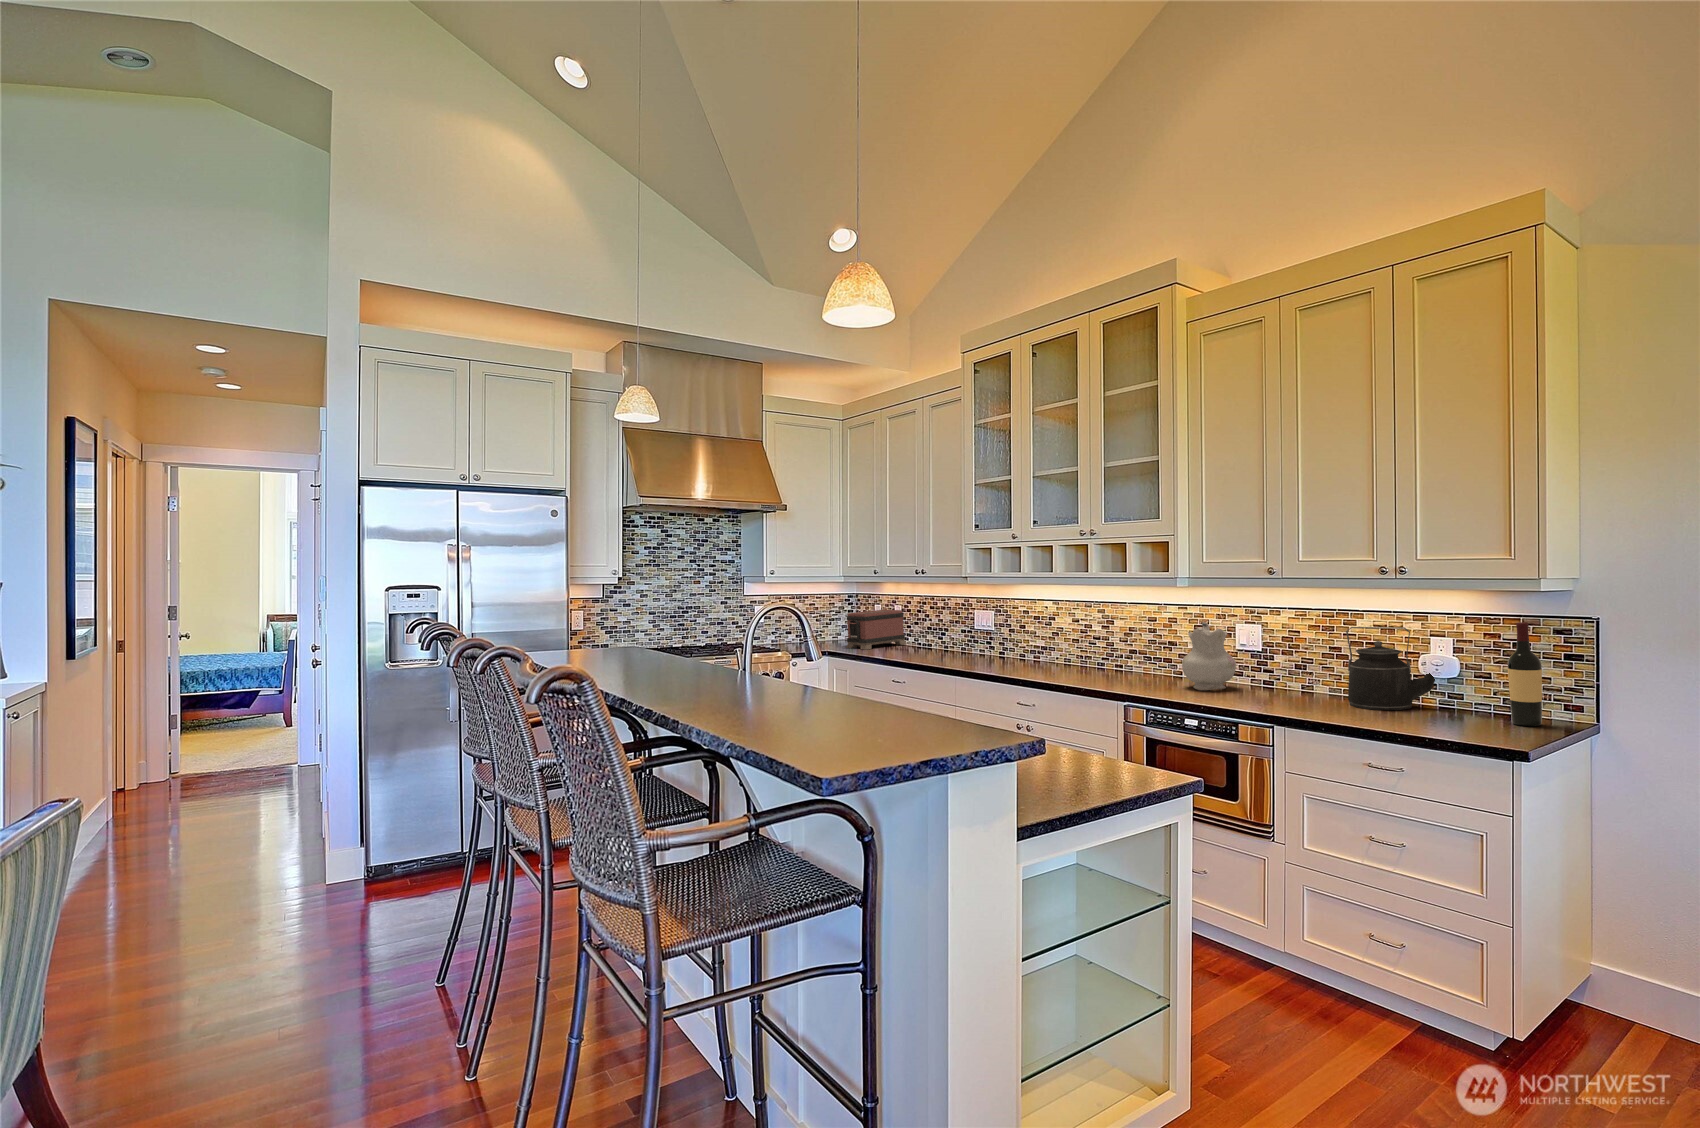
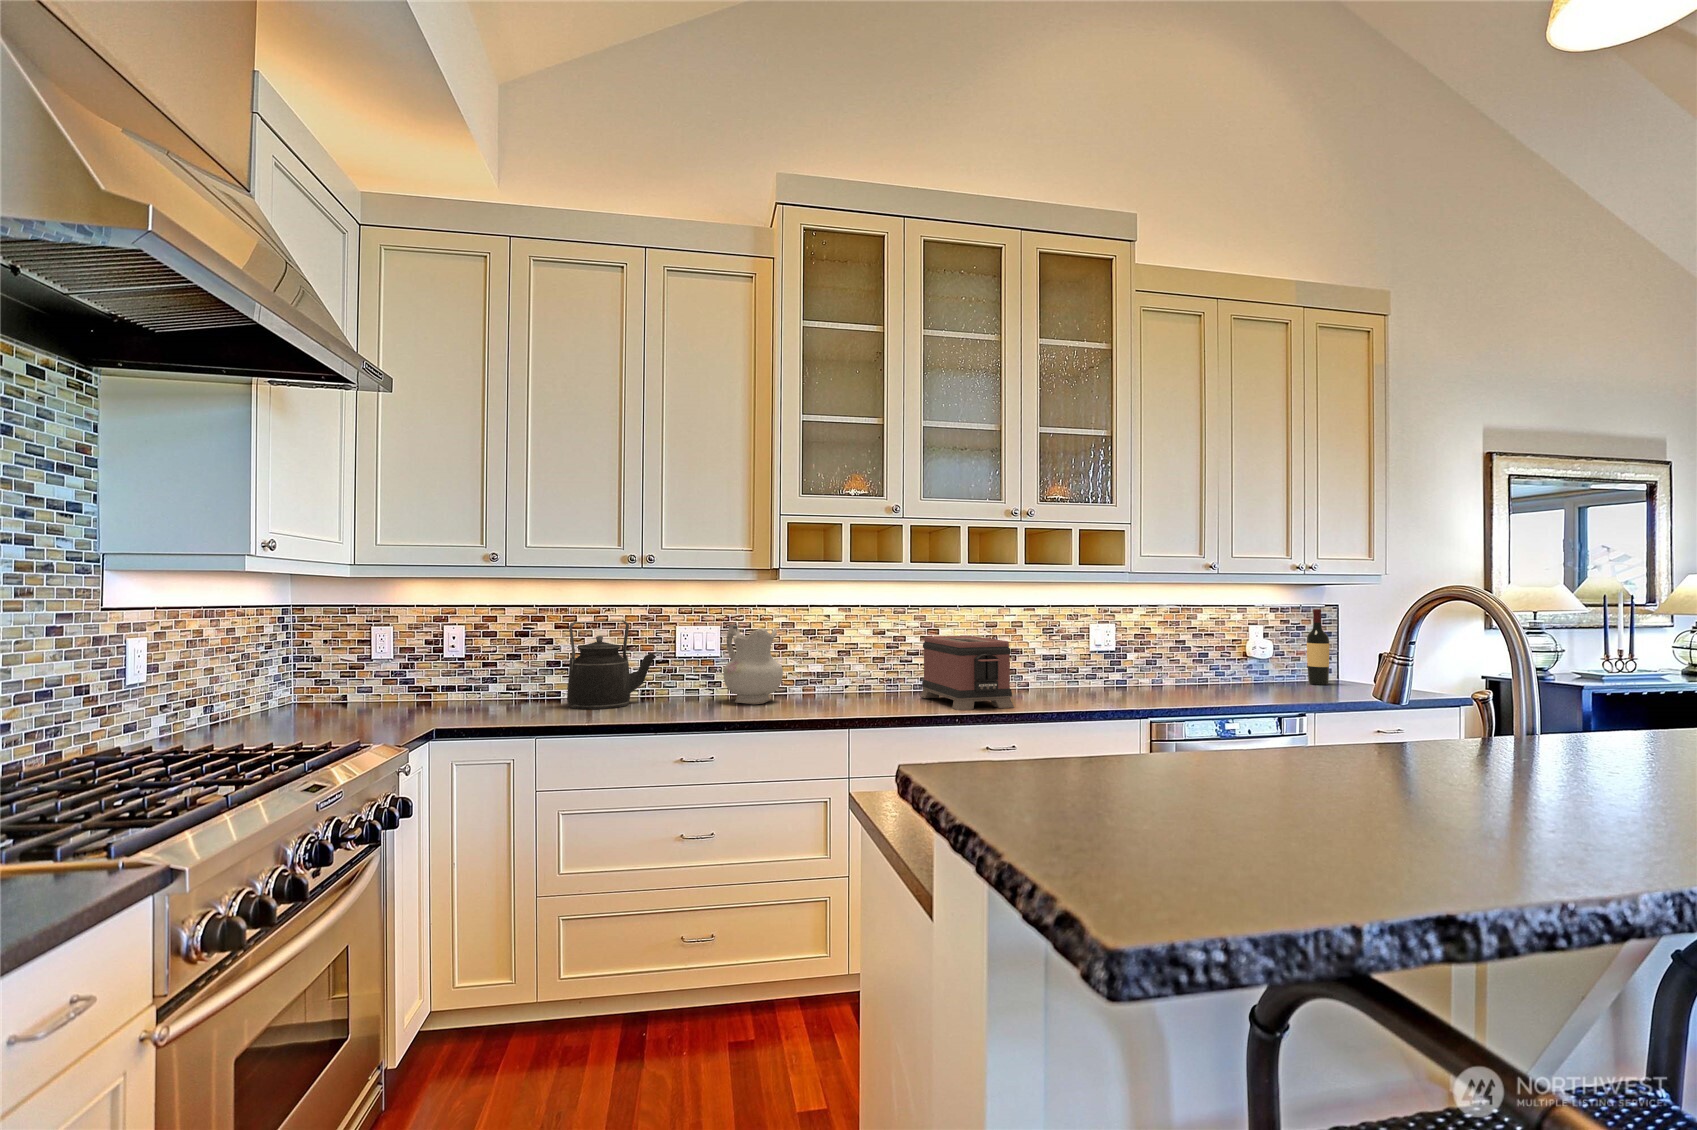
toaster: present [846,610,906,650] -> present [920,636,1014,710]
ceramic pitcher: present [1182,622,1236,690] -> present [723,625,783,704]
kettle: present [1346,627,1435,710] -> present [567,620,656,709]

